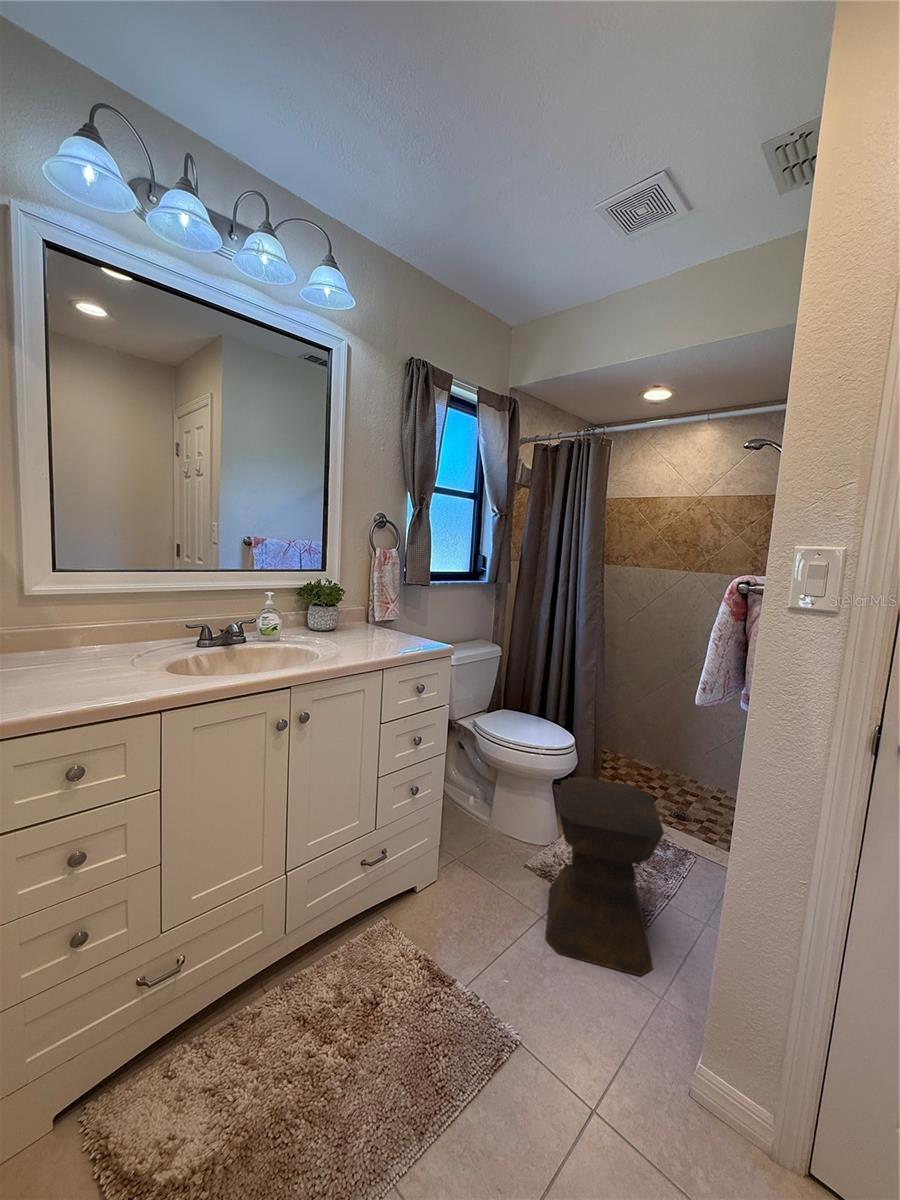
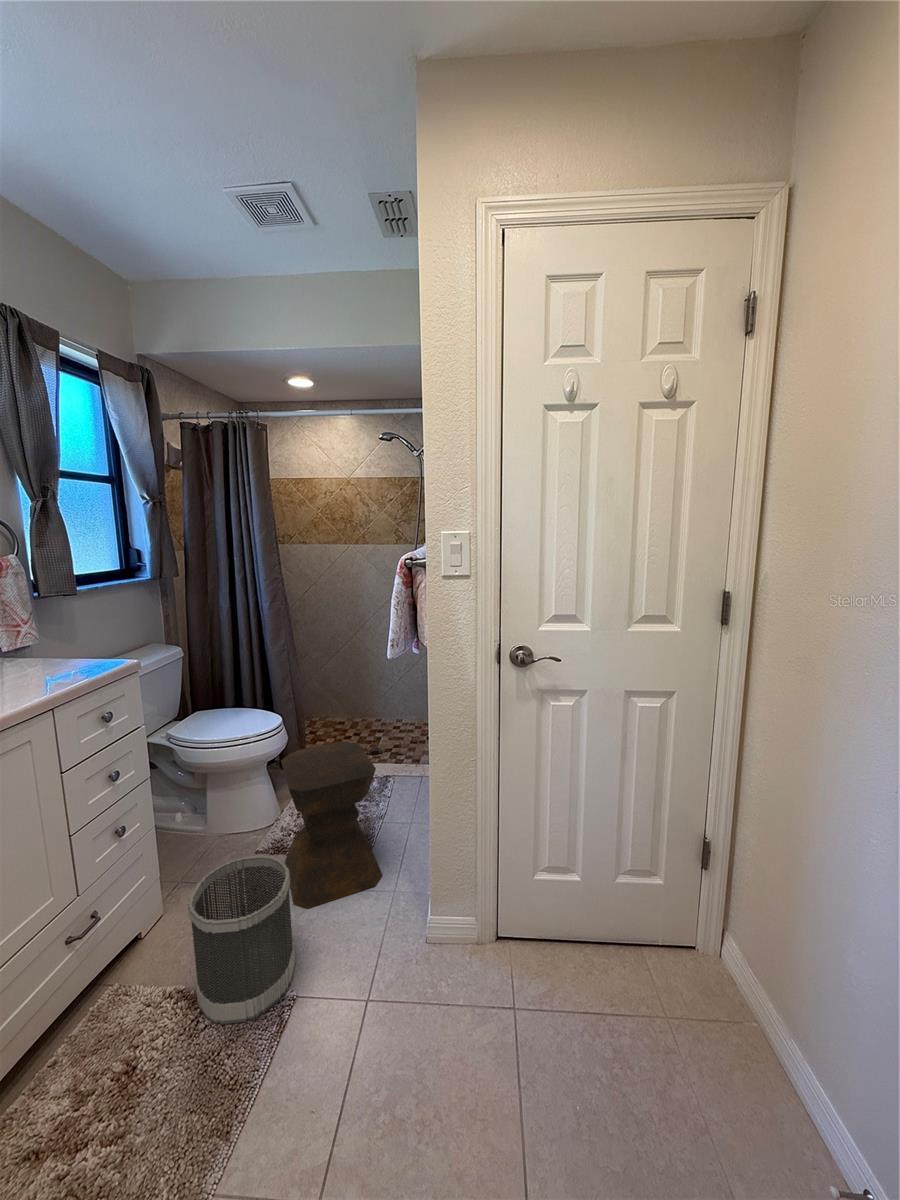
wastebasket: none [437,860,539,1038] -> present [188,855,295,1024]

